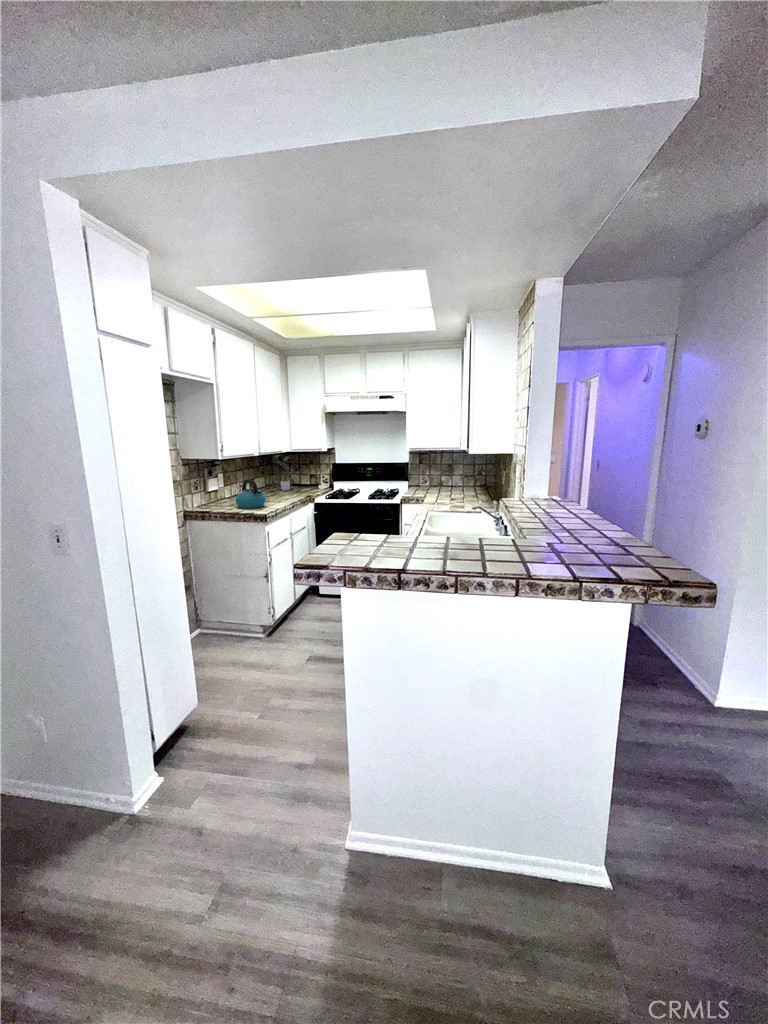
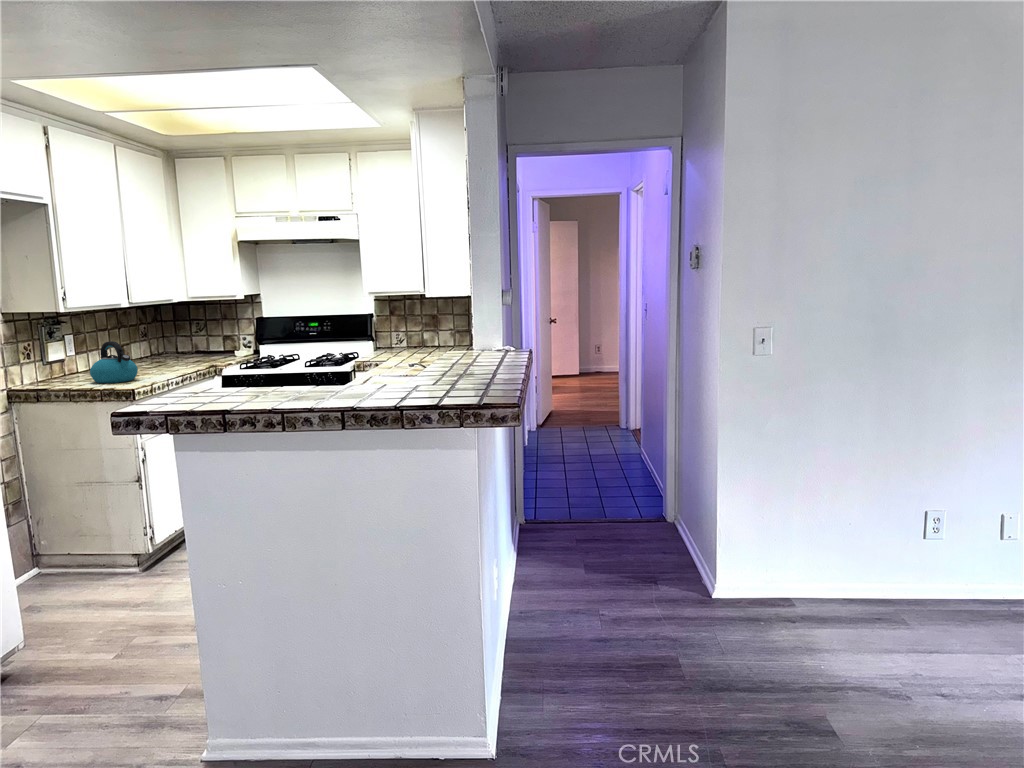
potted plant: present [275,455,296,491] -> none [157,306,211,361]

